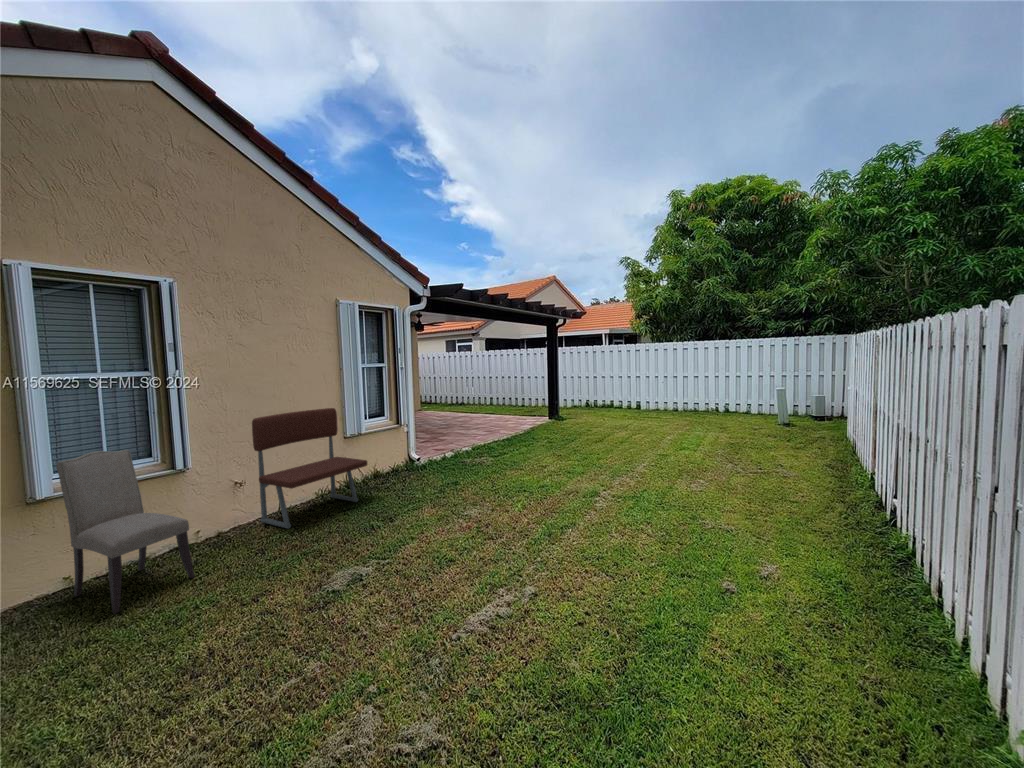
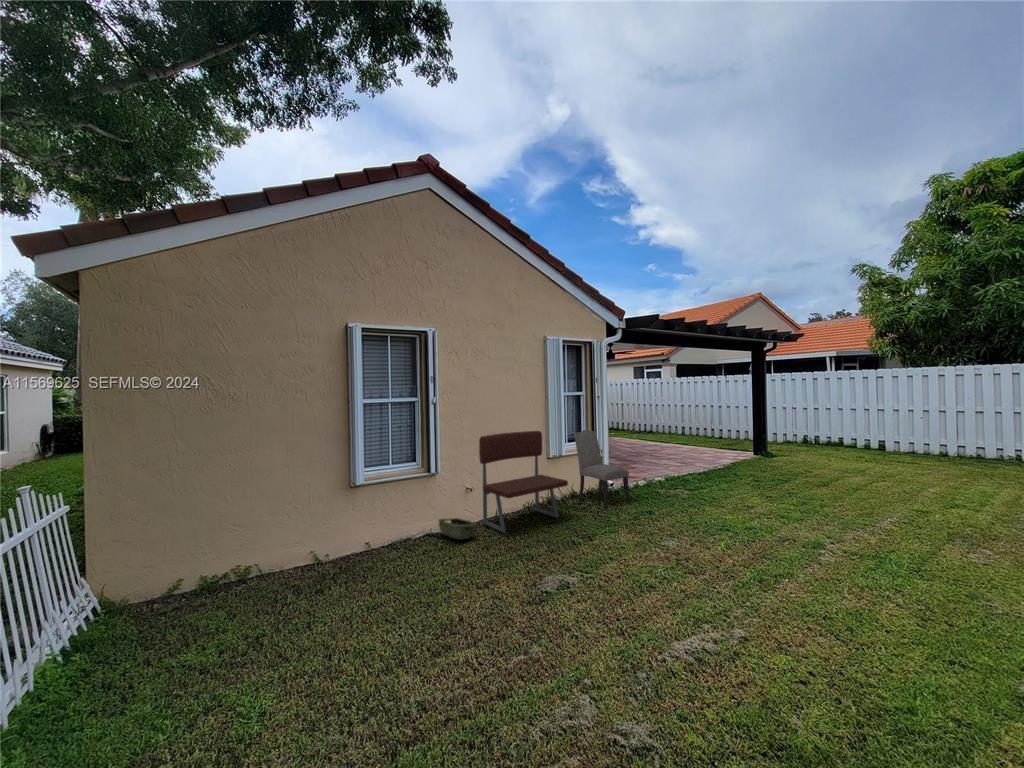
chair: present [56,450,195,614] -> present [574,430,630,509]
woven basket: none [194,521,248,547] -> present [439,518,476,539]

